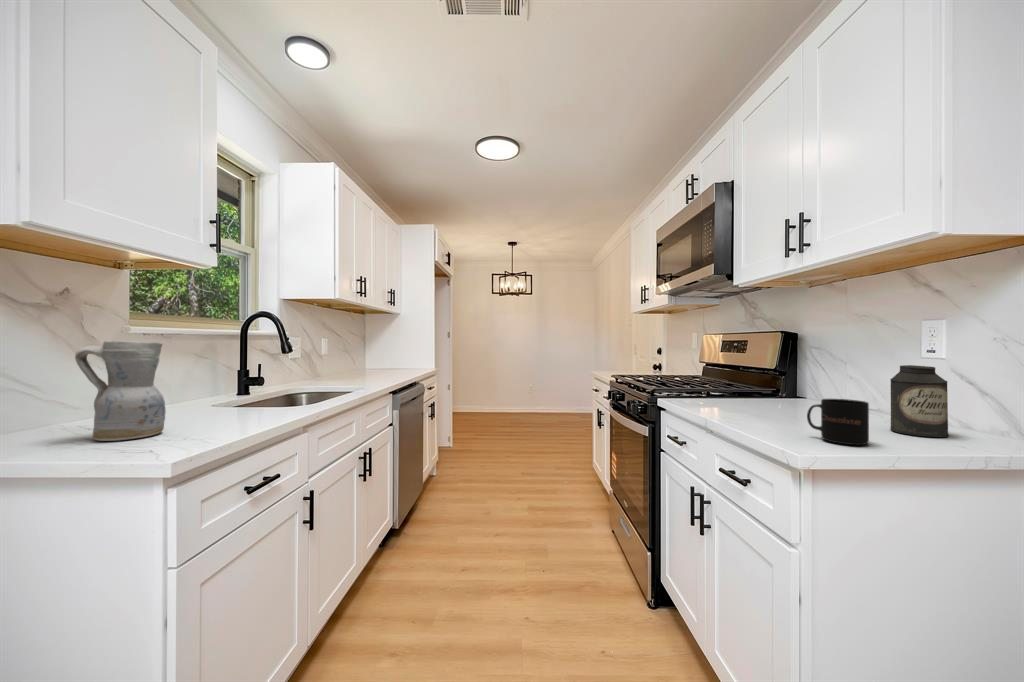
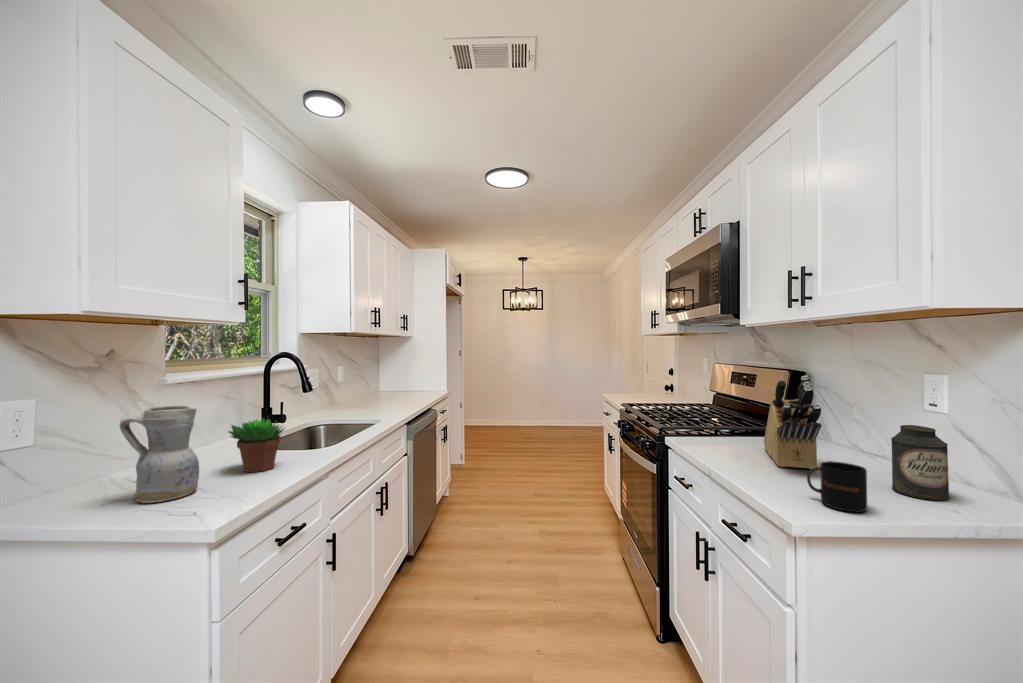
knife block: none [758,321,820,418] -> present [764,376,821,469]
succulent plant: none [197,364,262,421] -> present [229,418,284,472]

